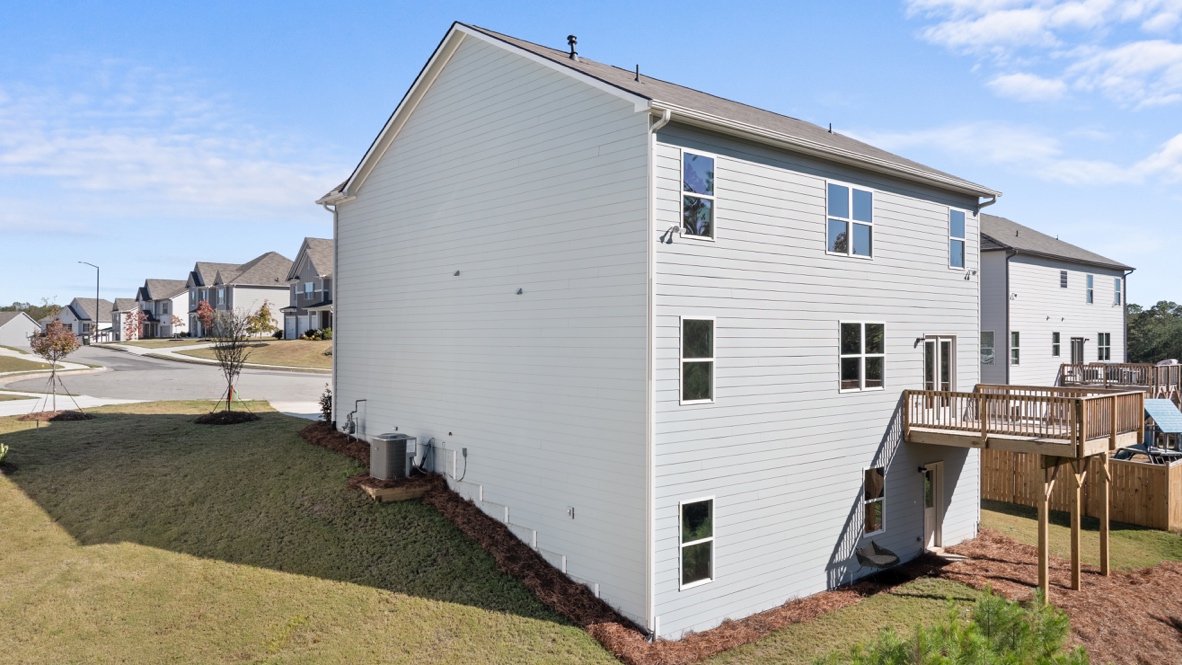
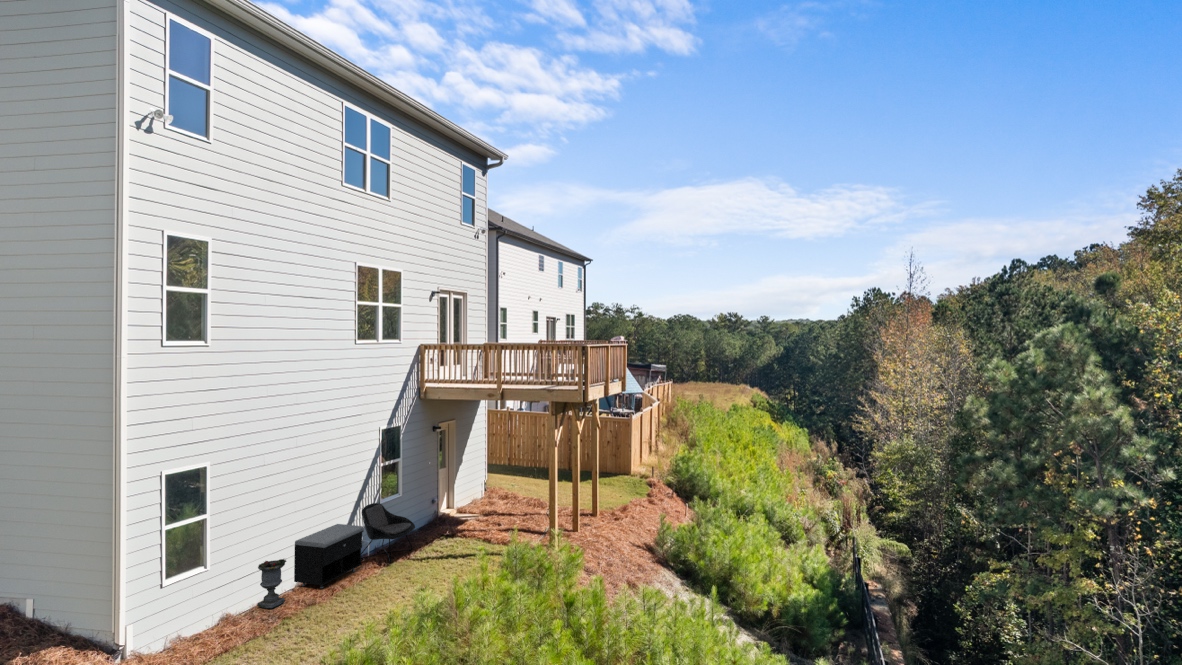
storage bench: none [802,548,855,598] -> present [294,524,364,588]
planter: none [780,569,799,605] -> present [257,559,286,608]

